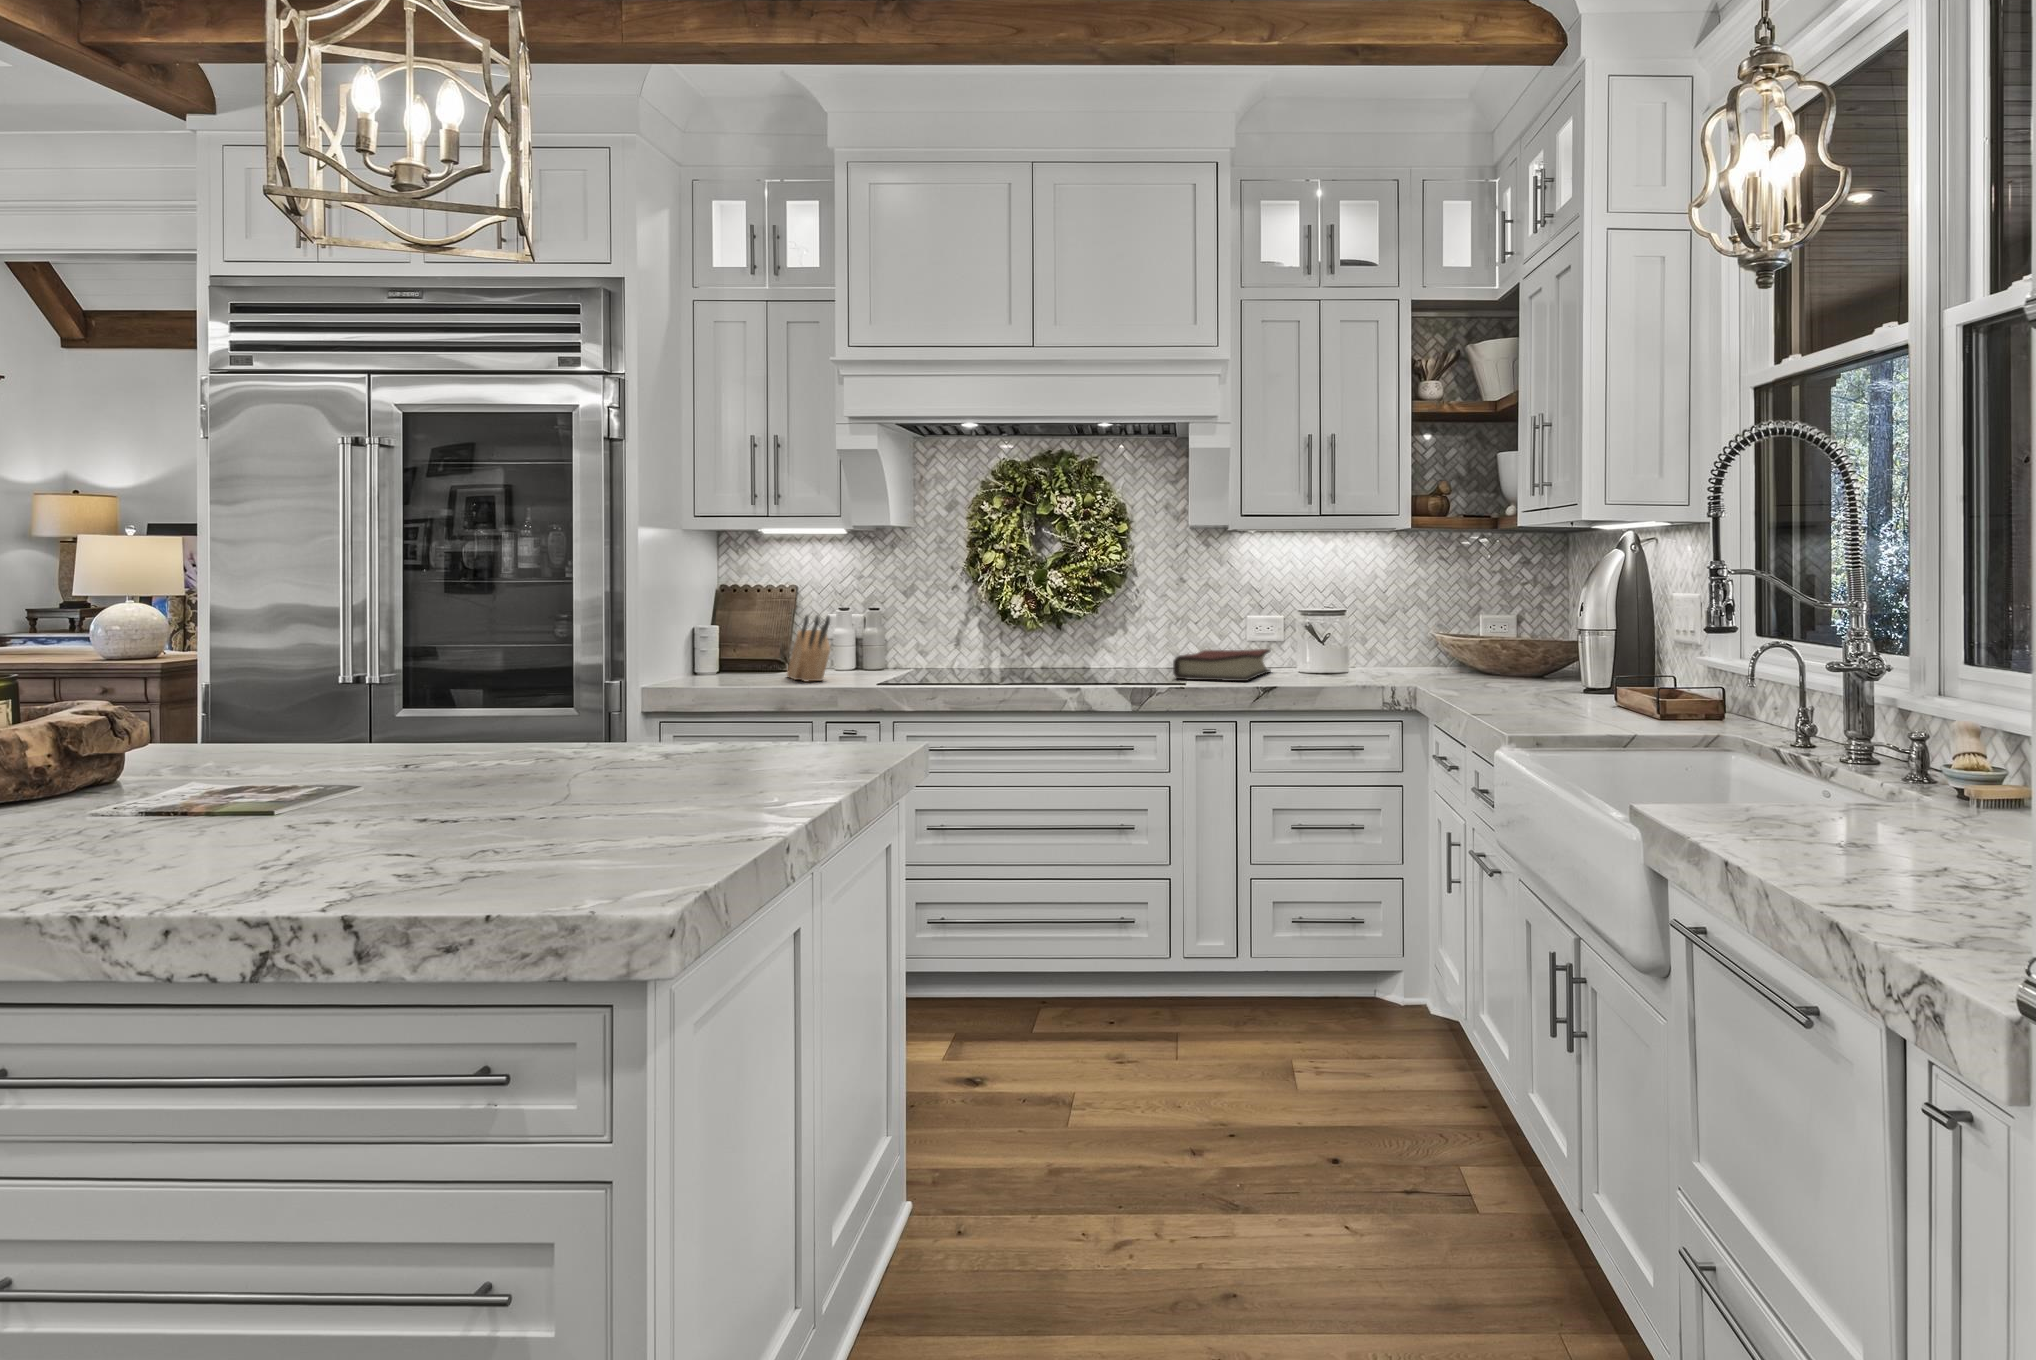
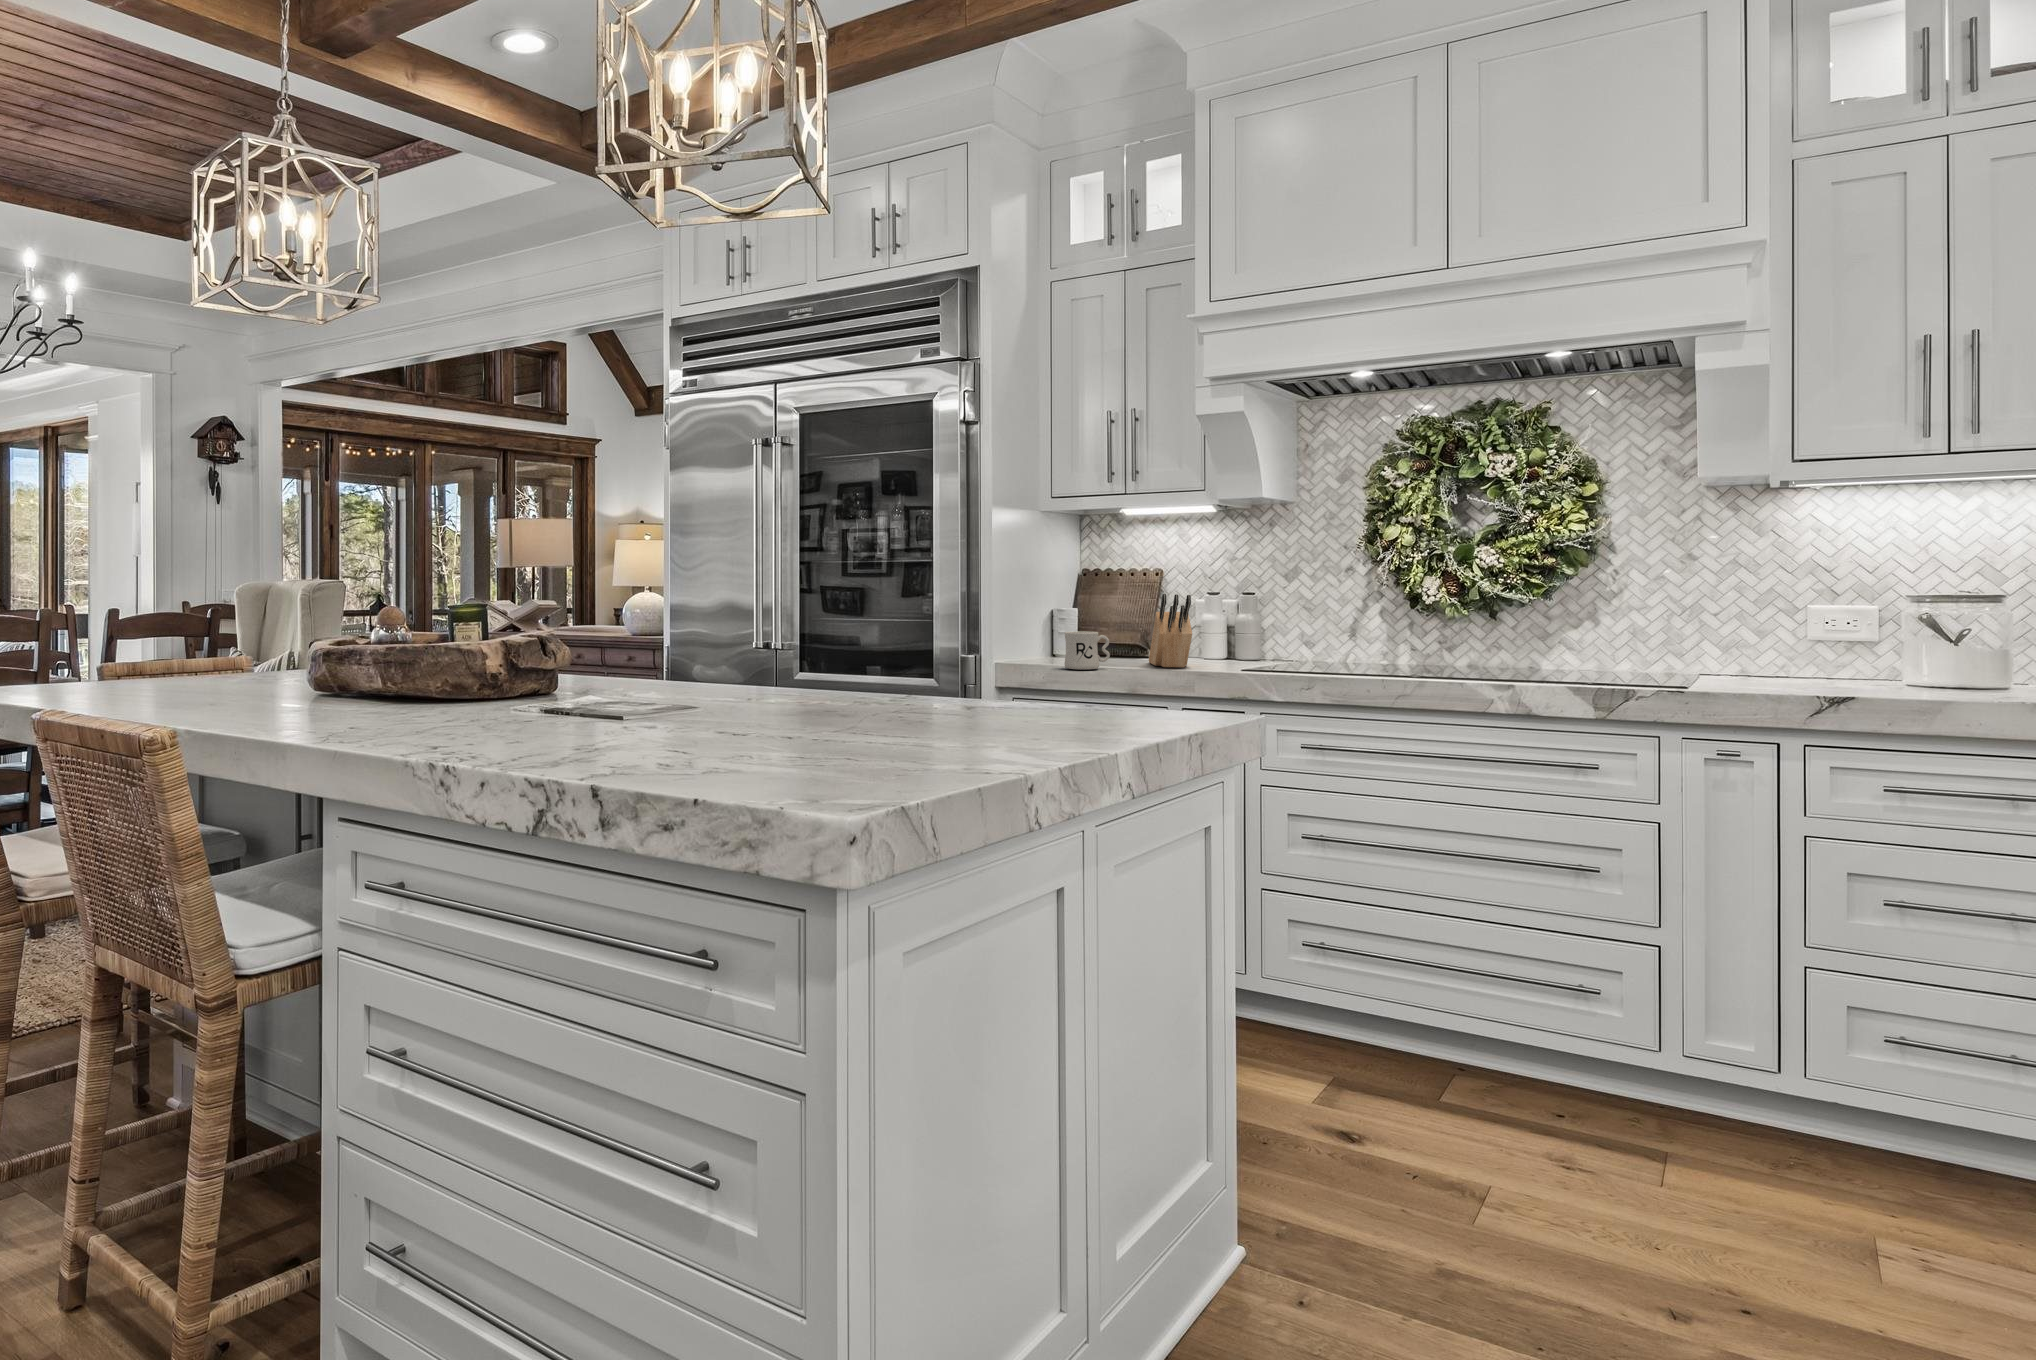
hardback book: present [1173,649,1270,681] -> none [1670,651,1852,695]
mug: none [714,652,756,689] -> present [1065,631,1110,670]

